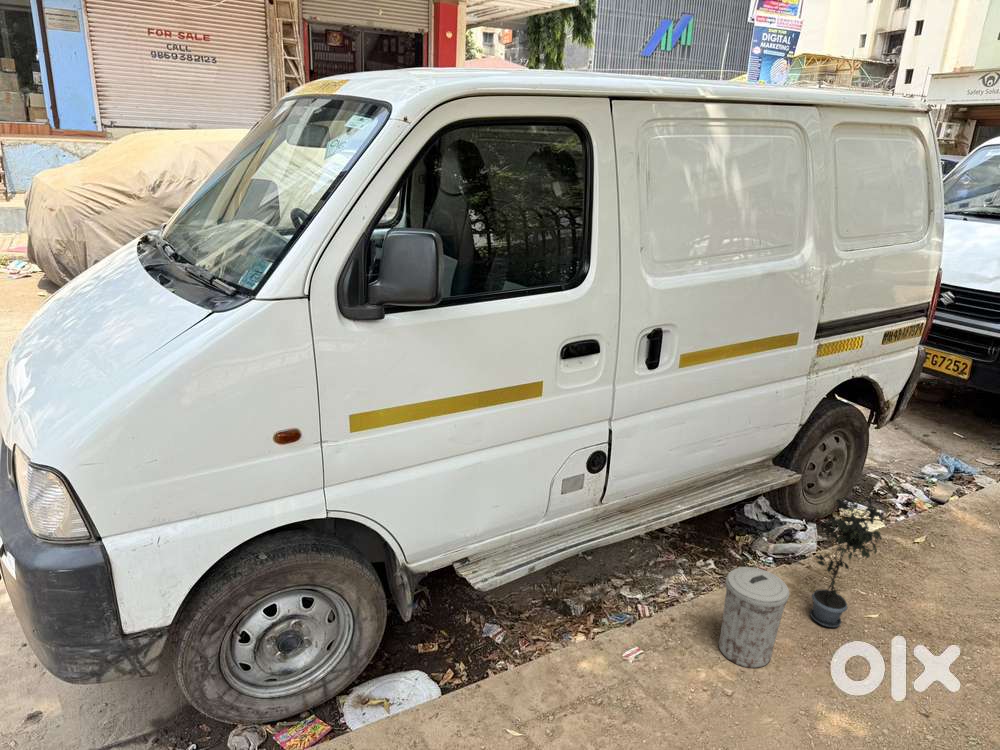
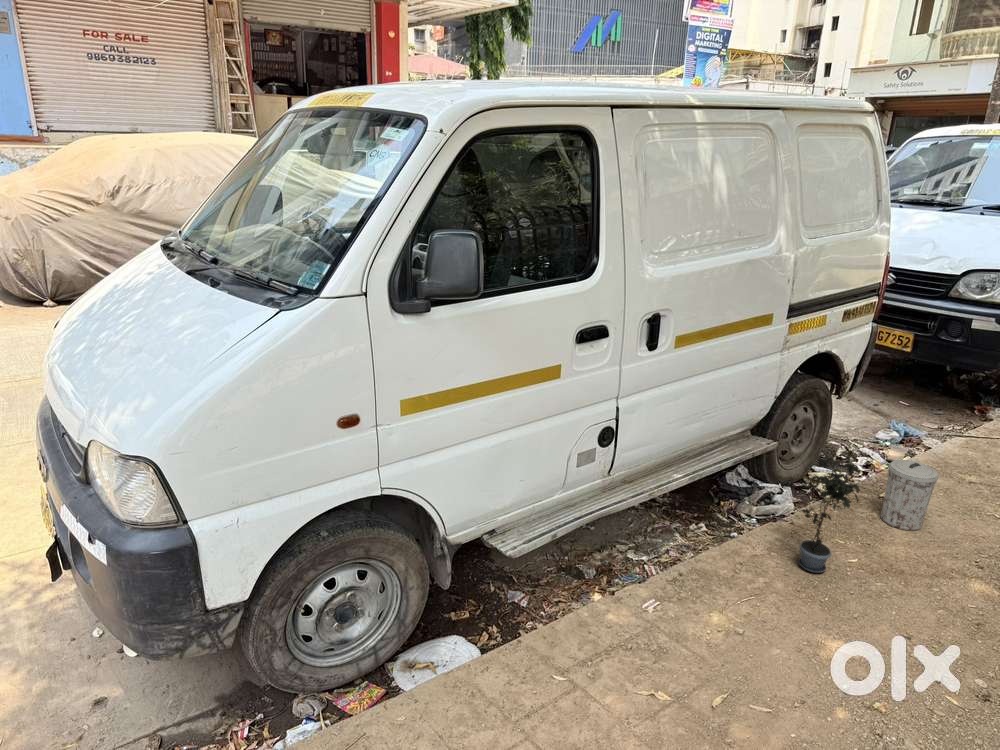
trash can: present [719,567,789,668] -> present [881,460,939,531]

